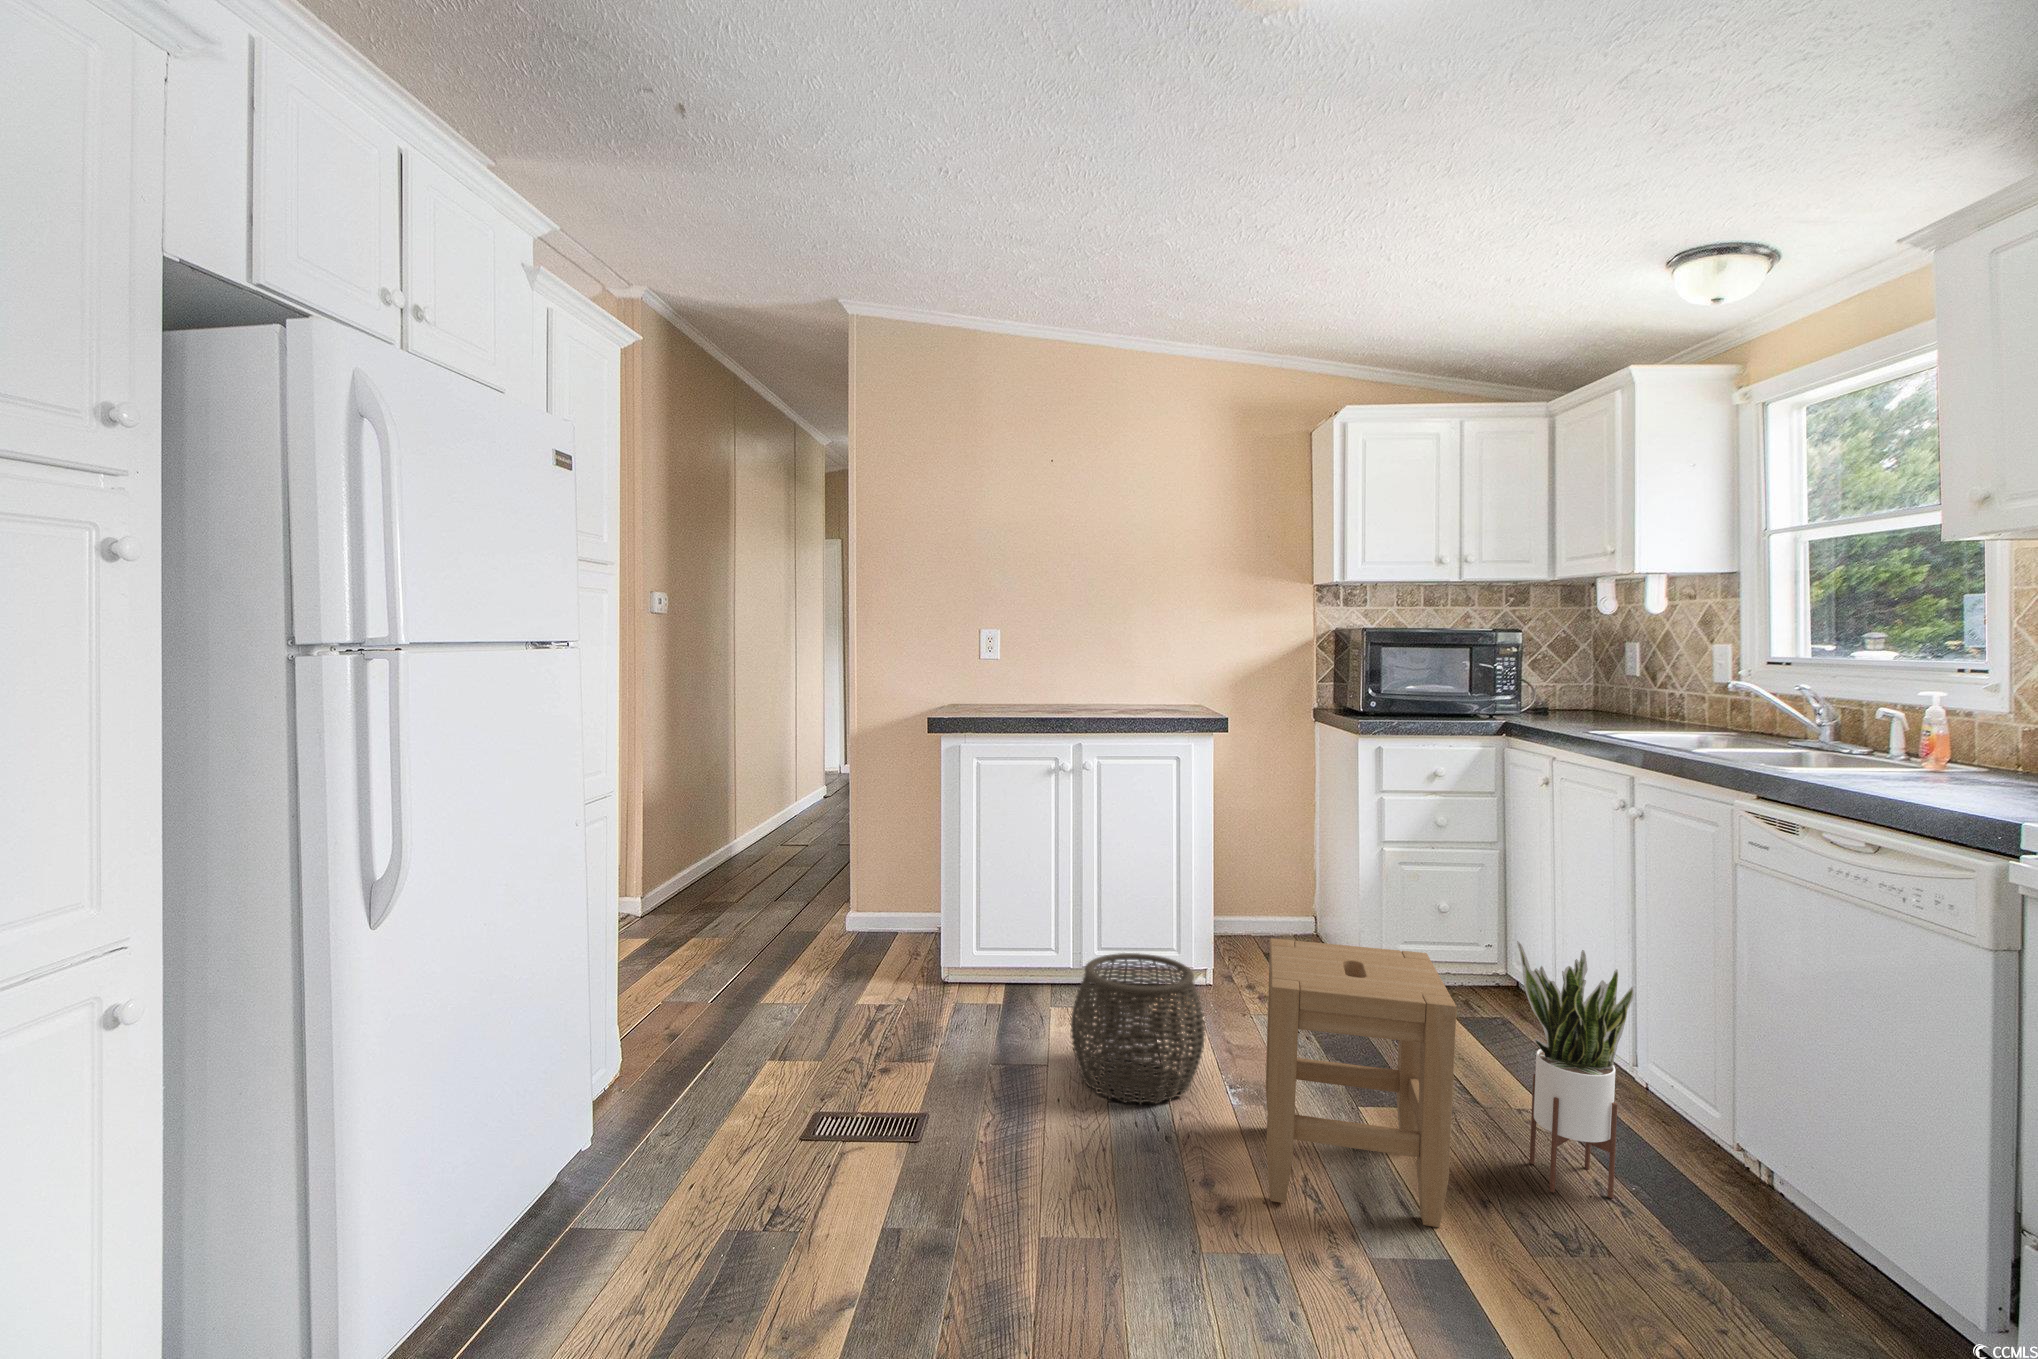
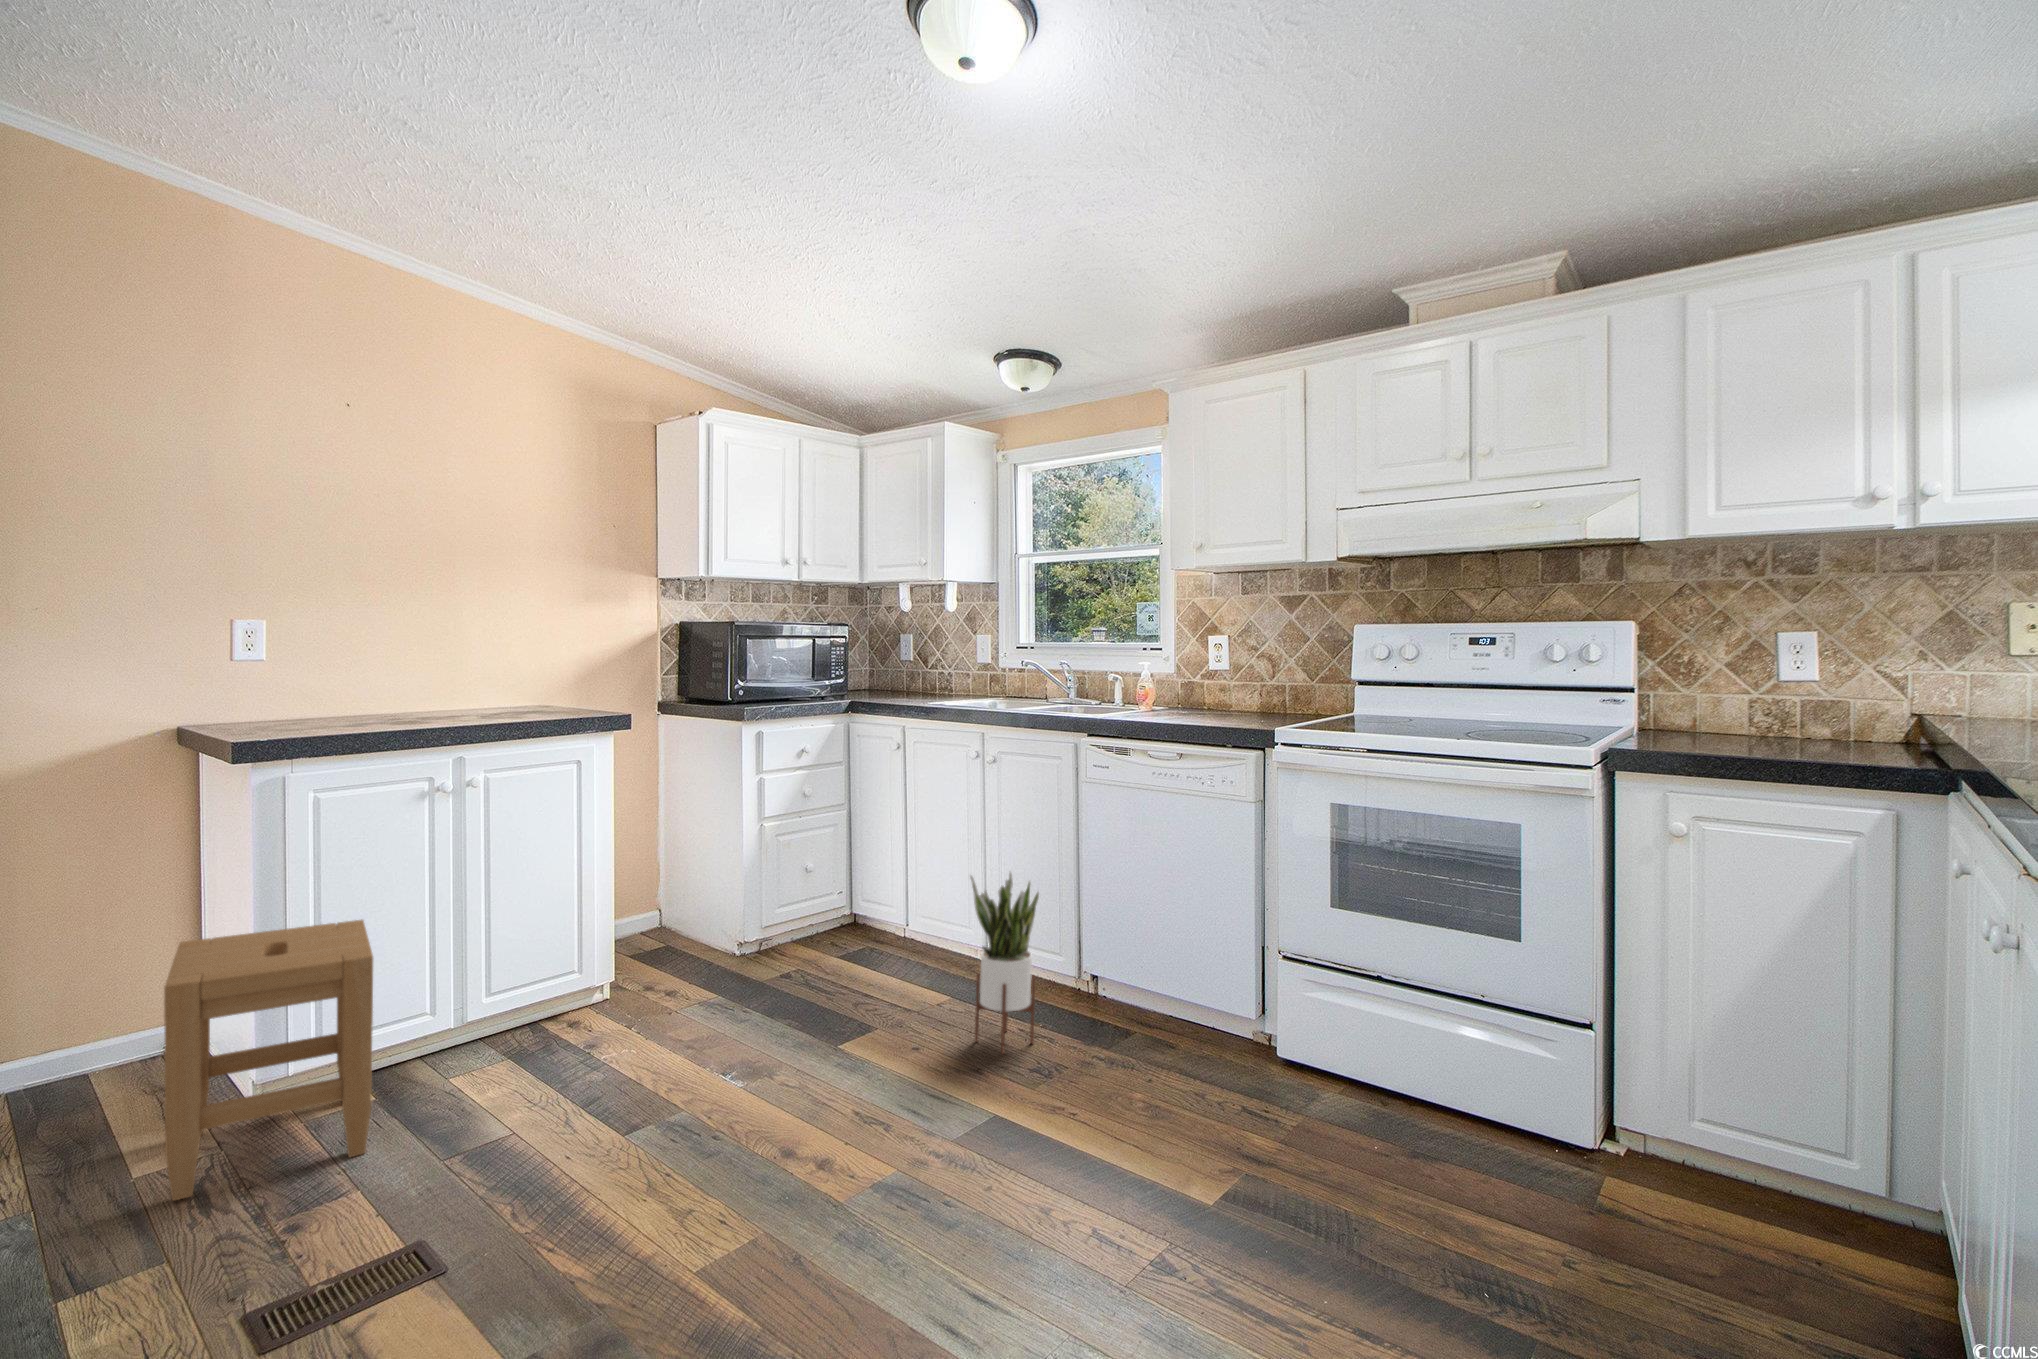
stool: present [1266,938,1457,1227] -> present [164,920,373,1200]
woven basket: present [1071,953,1205,1104] -> none [557,969,711,1132]

